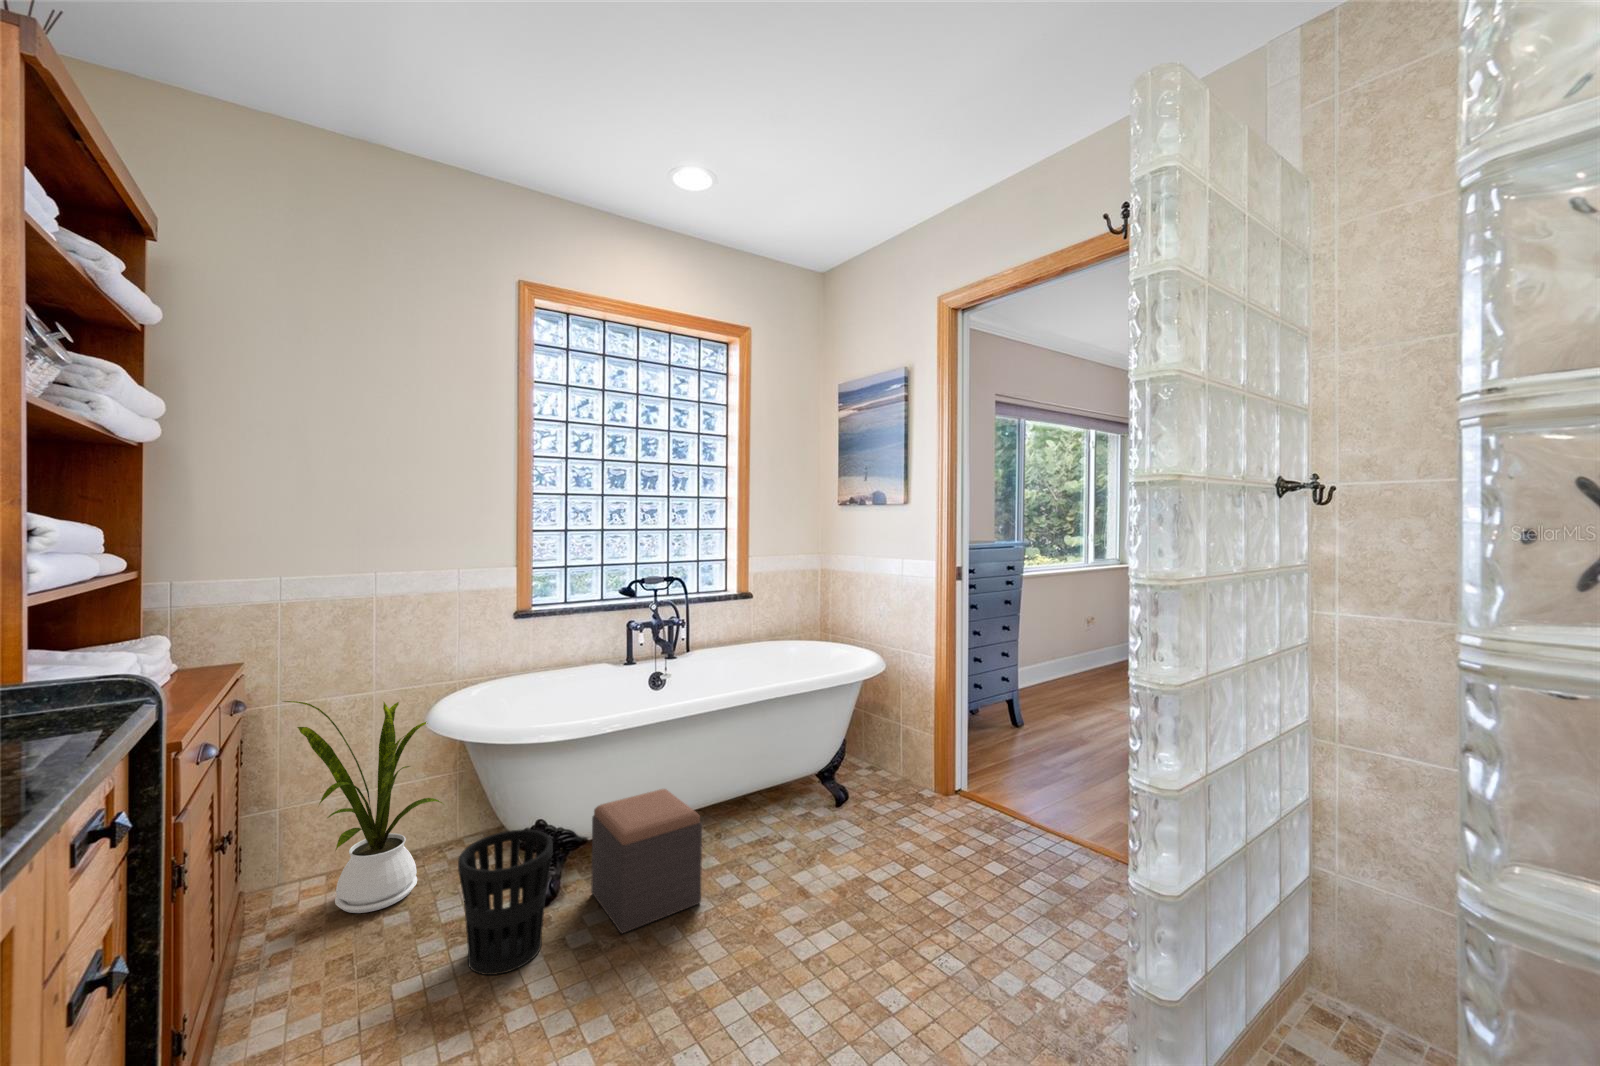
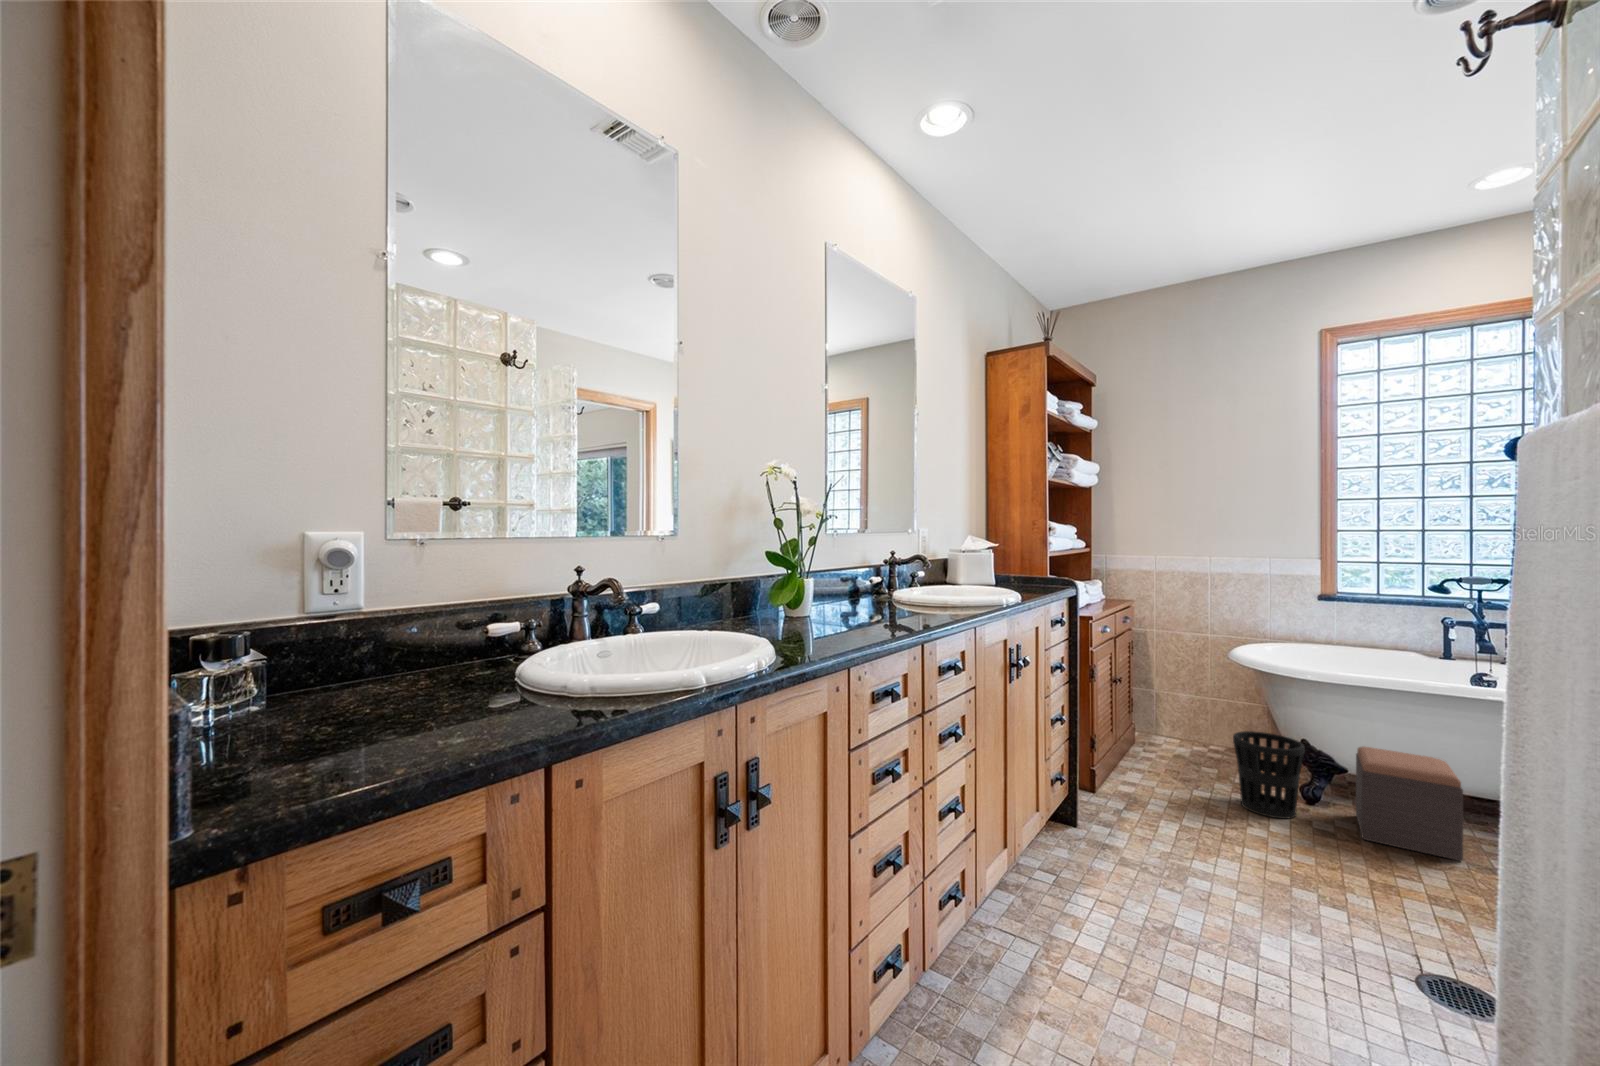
house plant: present [284,701,442,913] -> none [1148,624,1251,765]

